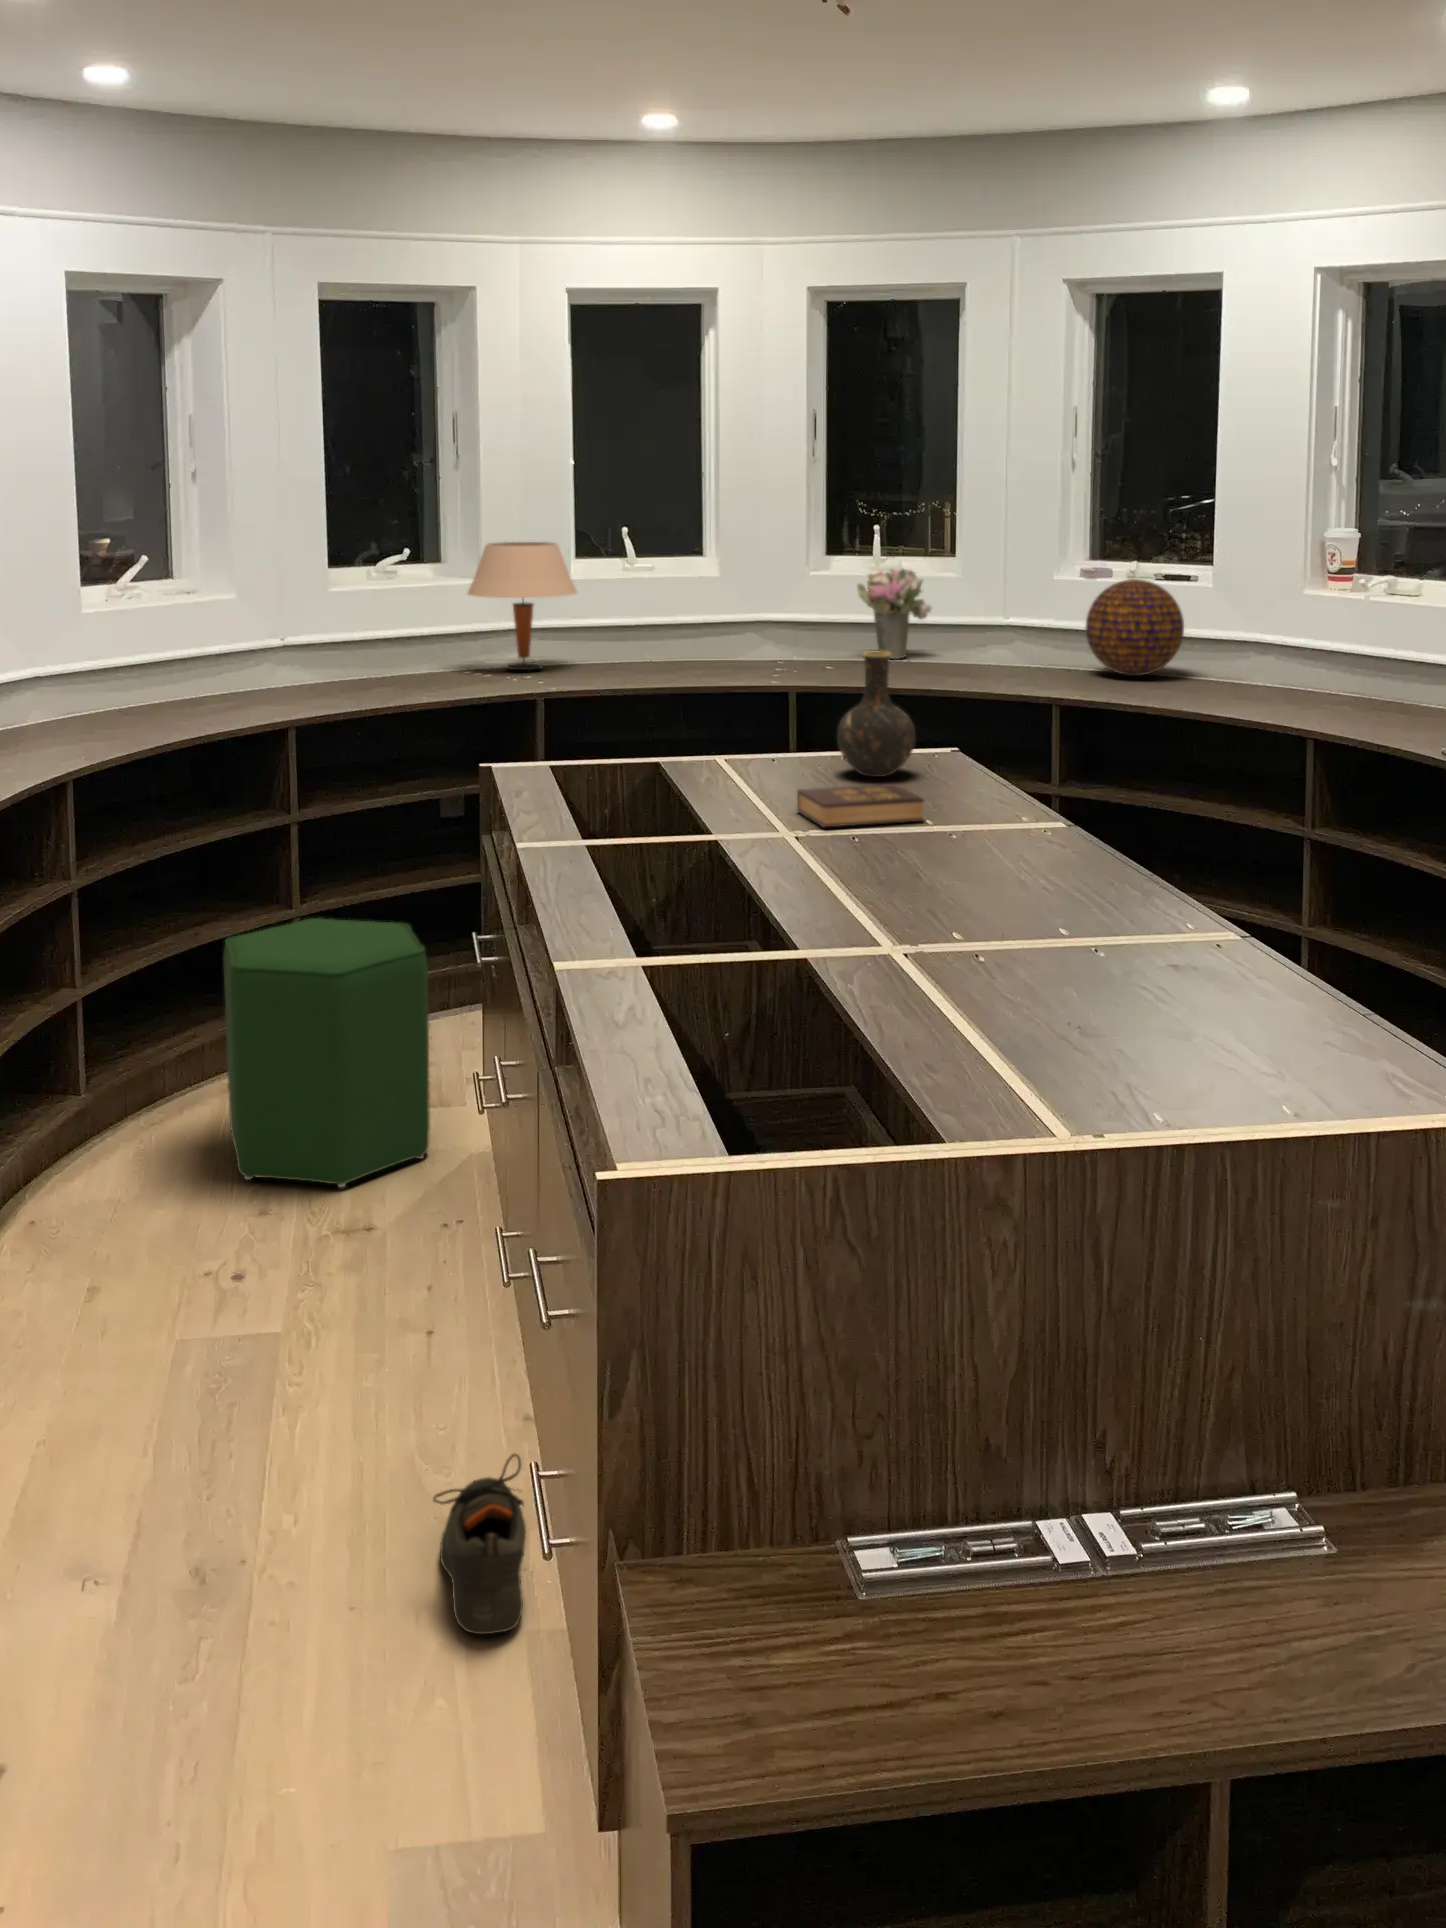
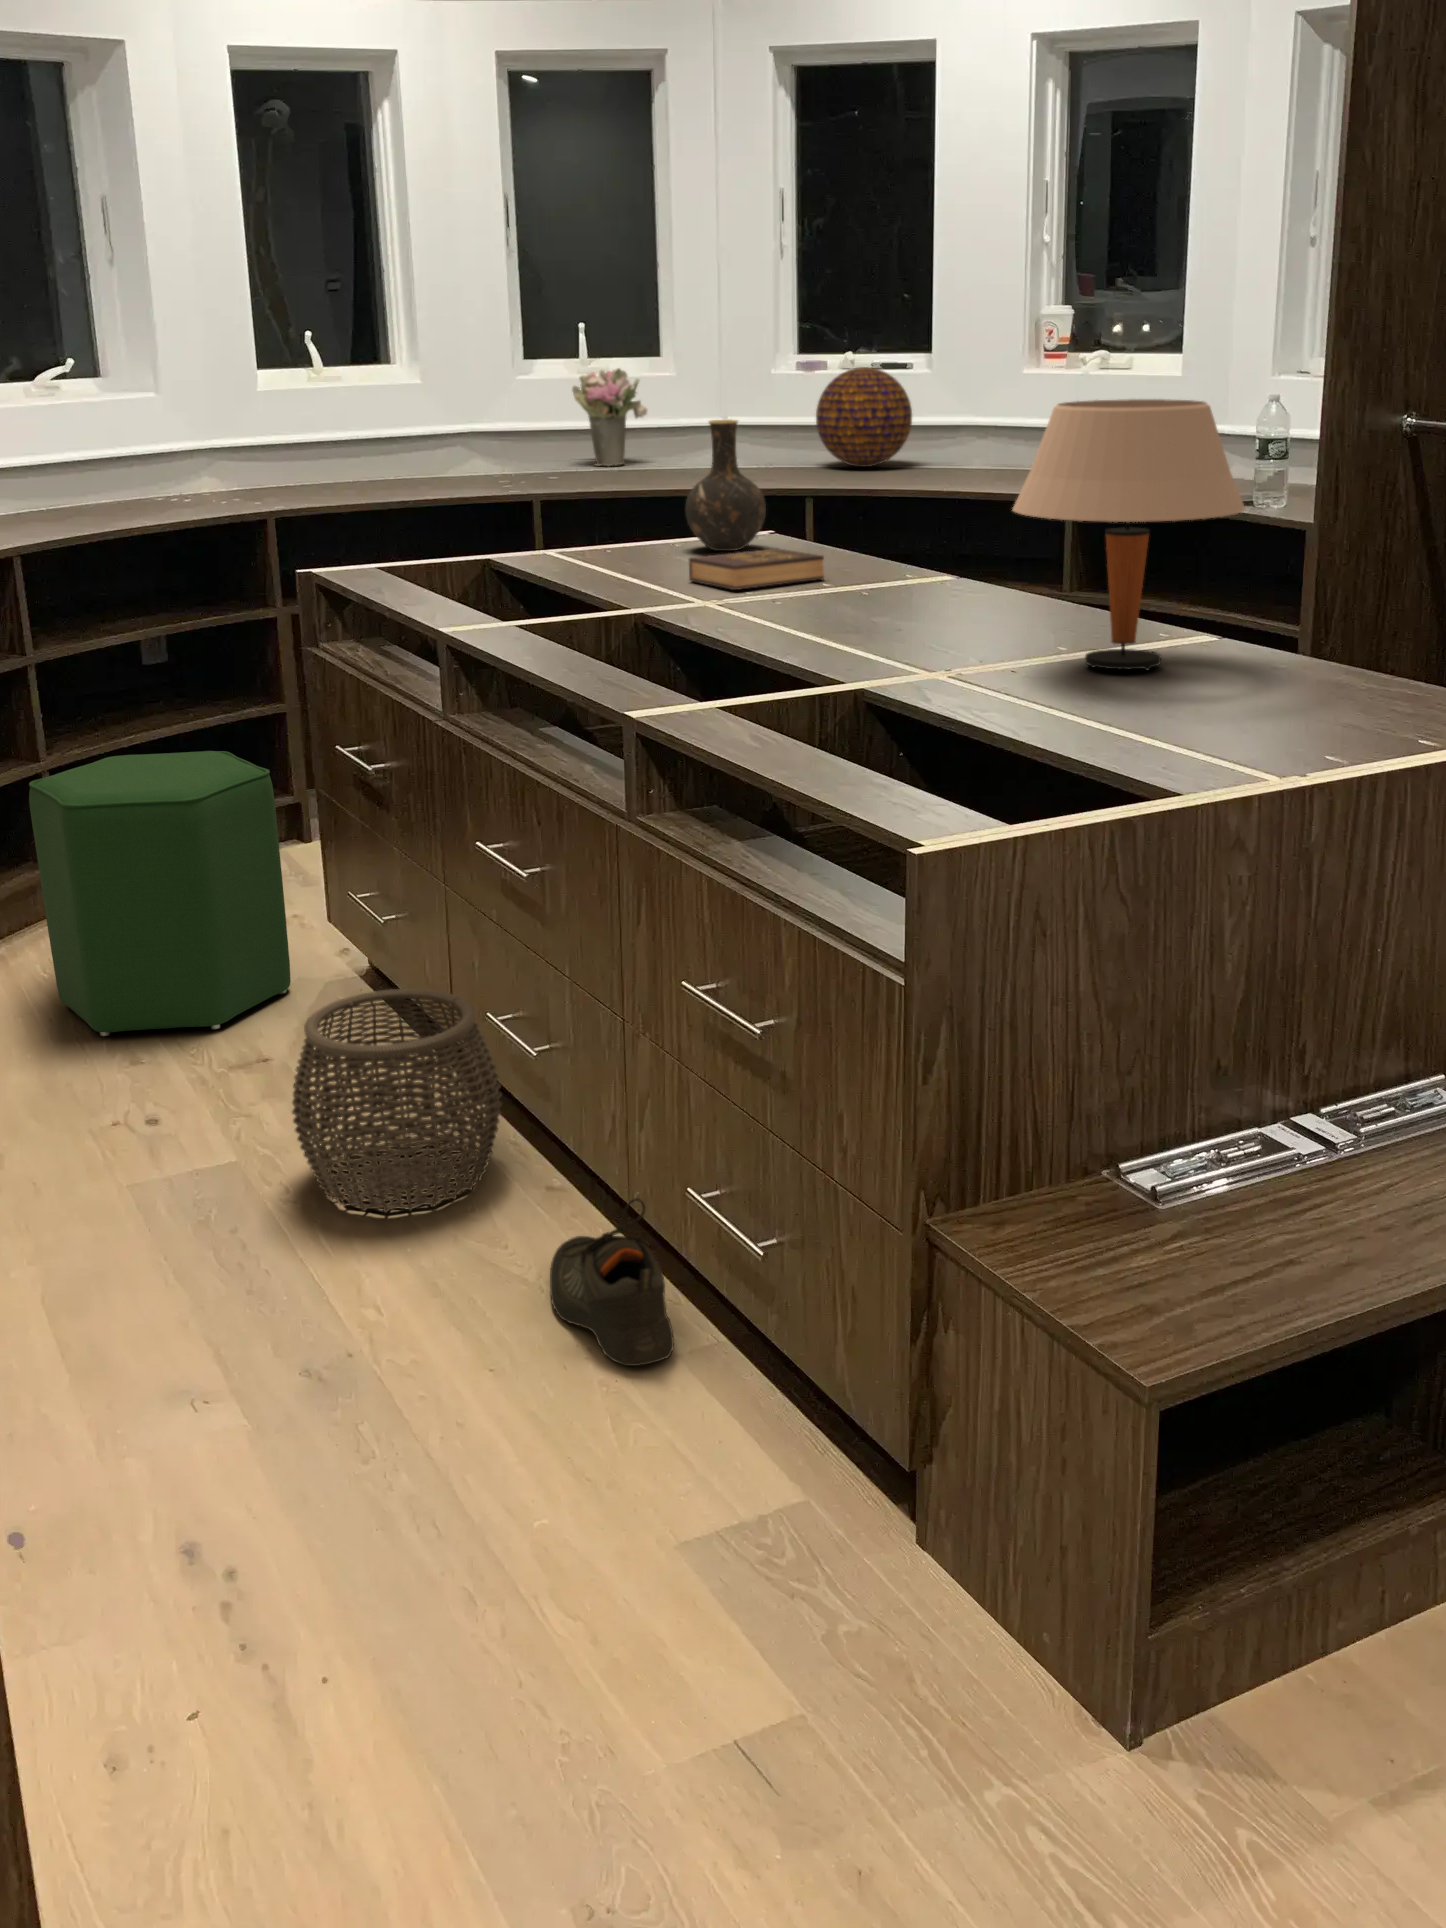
table lamp: present [468,542,577,671] -> present [1013,399,1245,670]
woven basket: none [299,1187,498,1415] -> present [292,989,502,1213]

